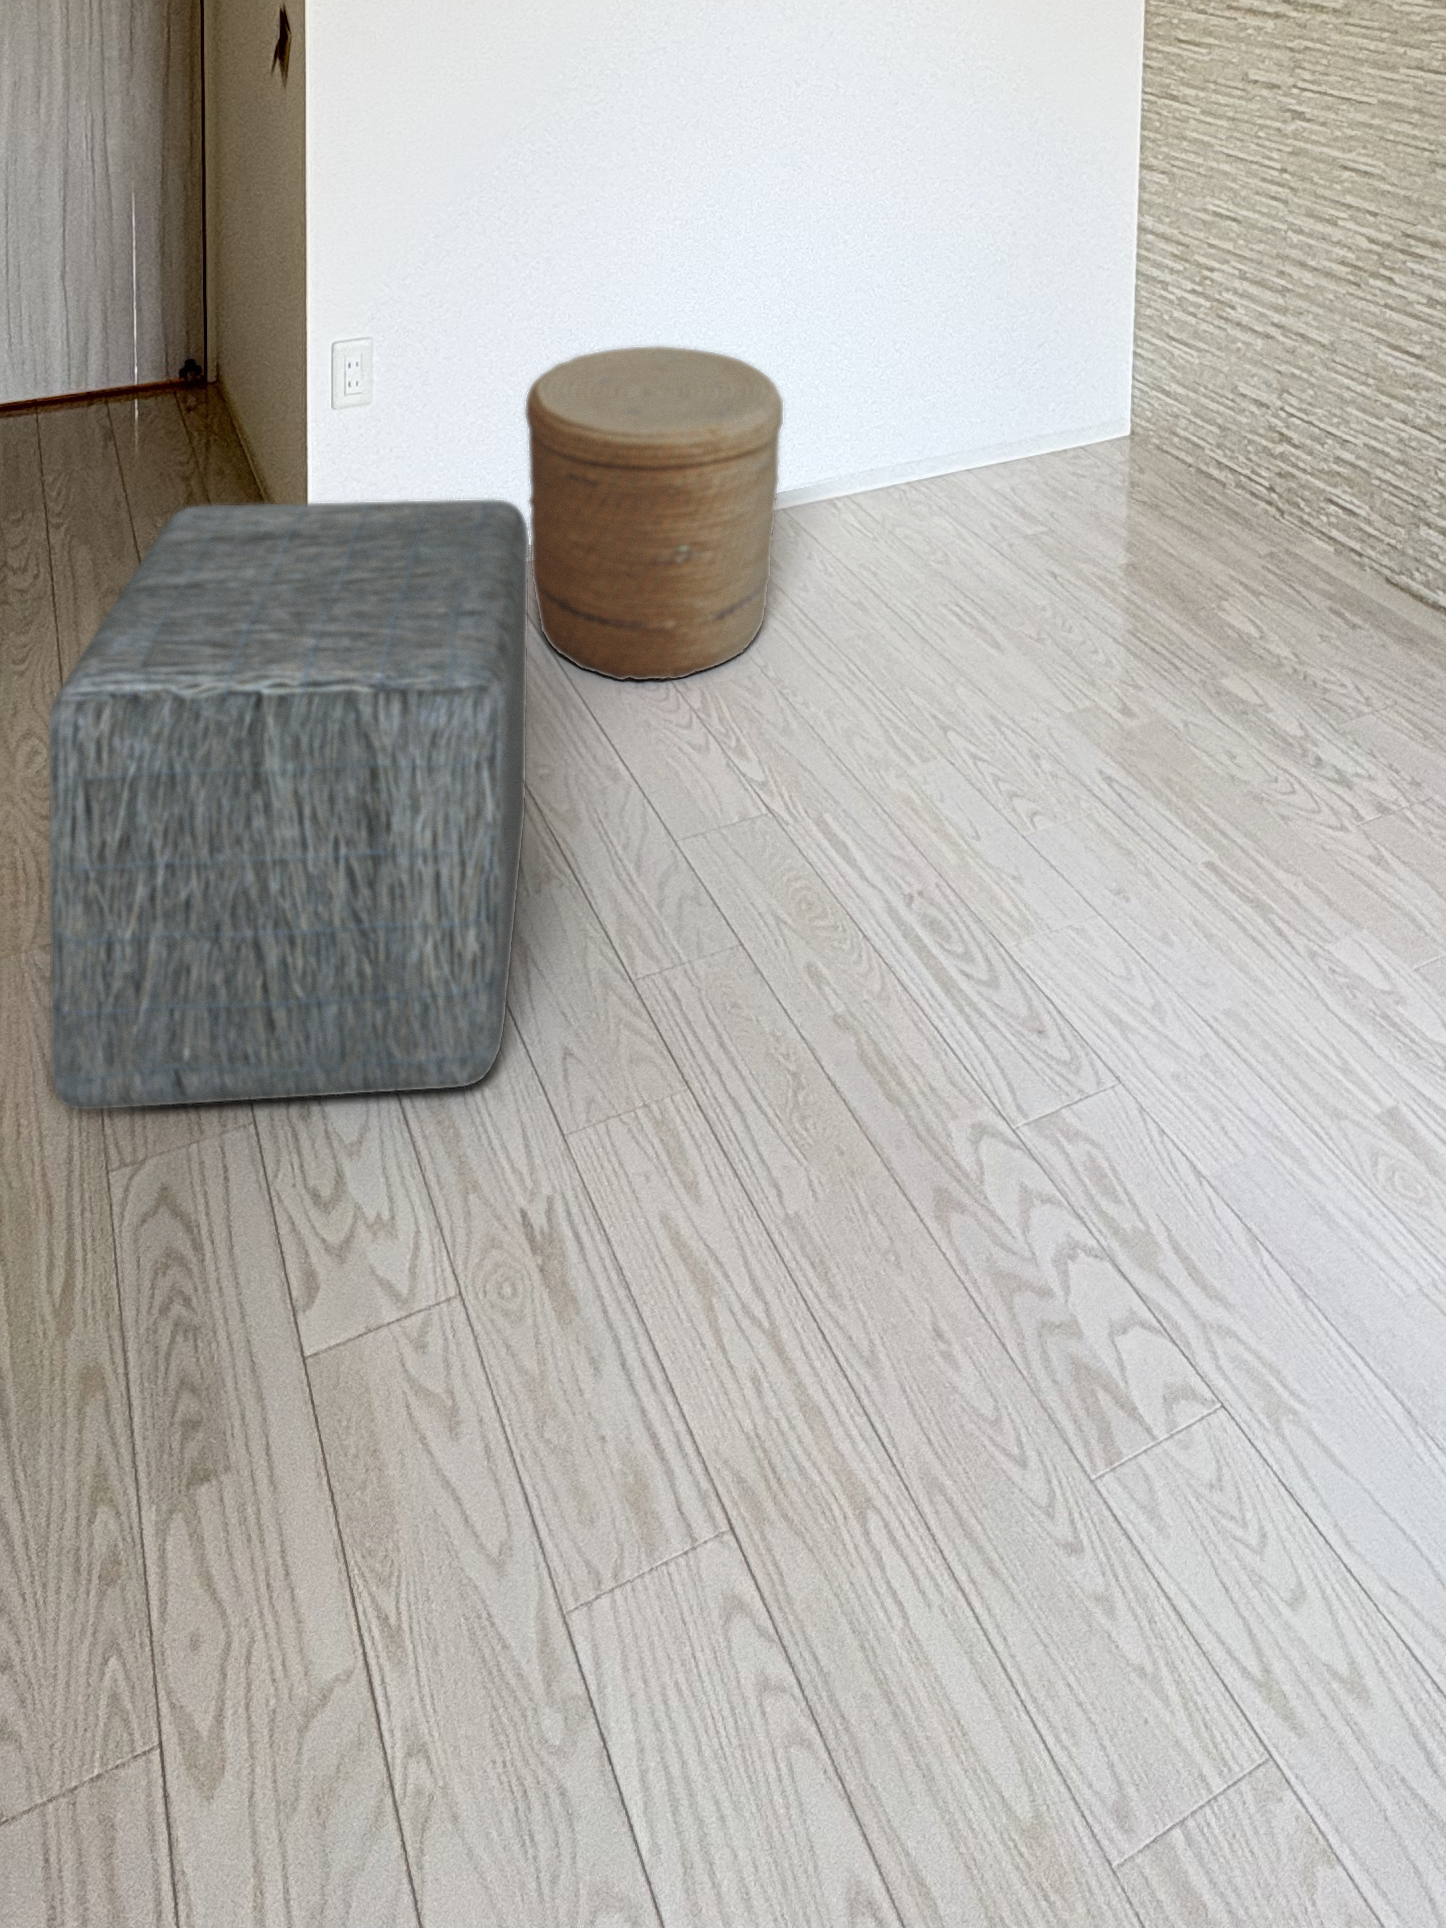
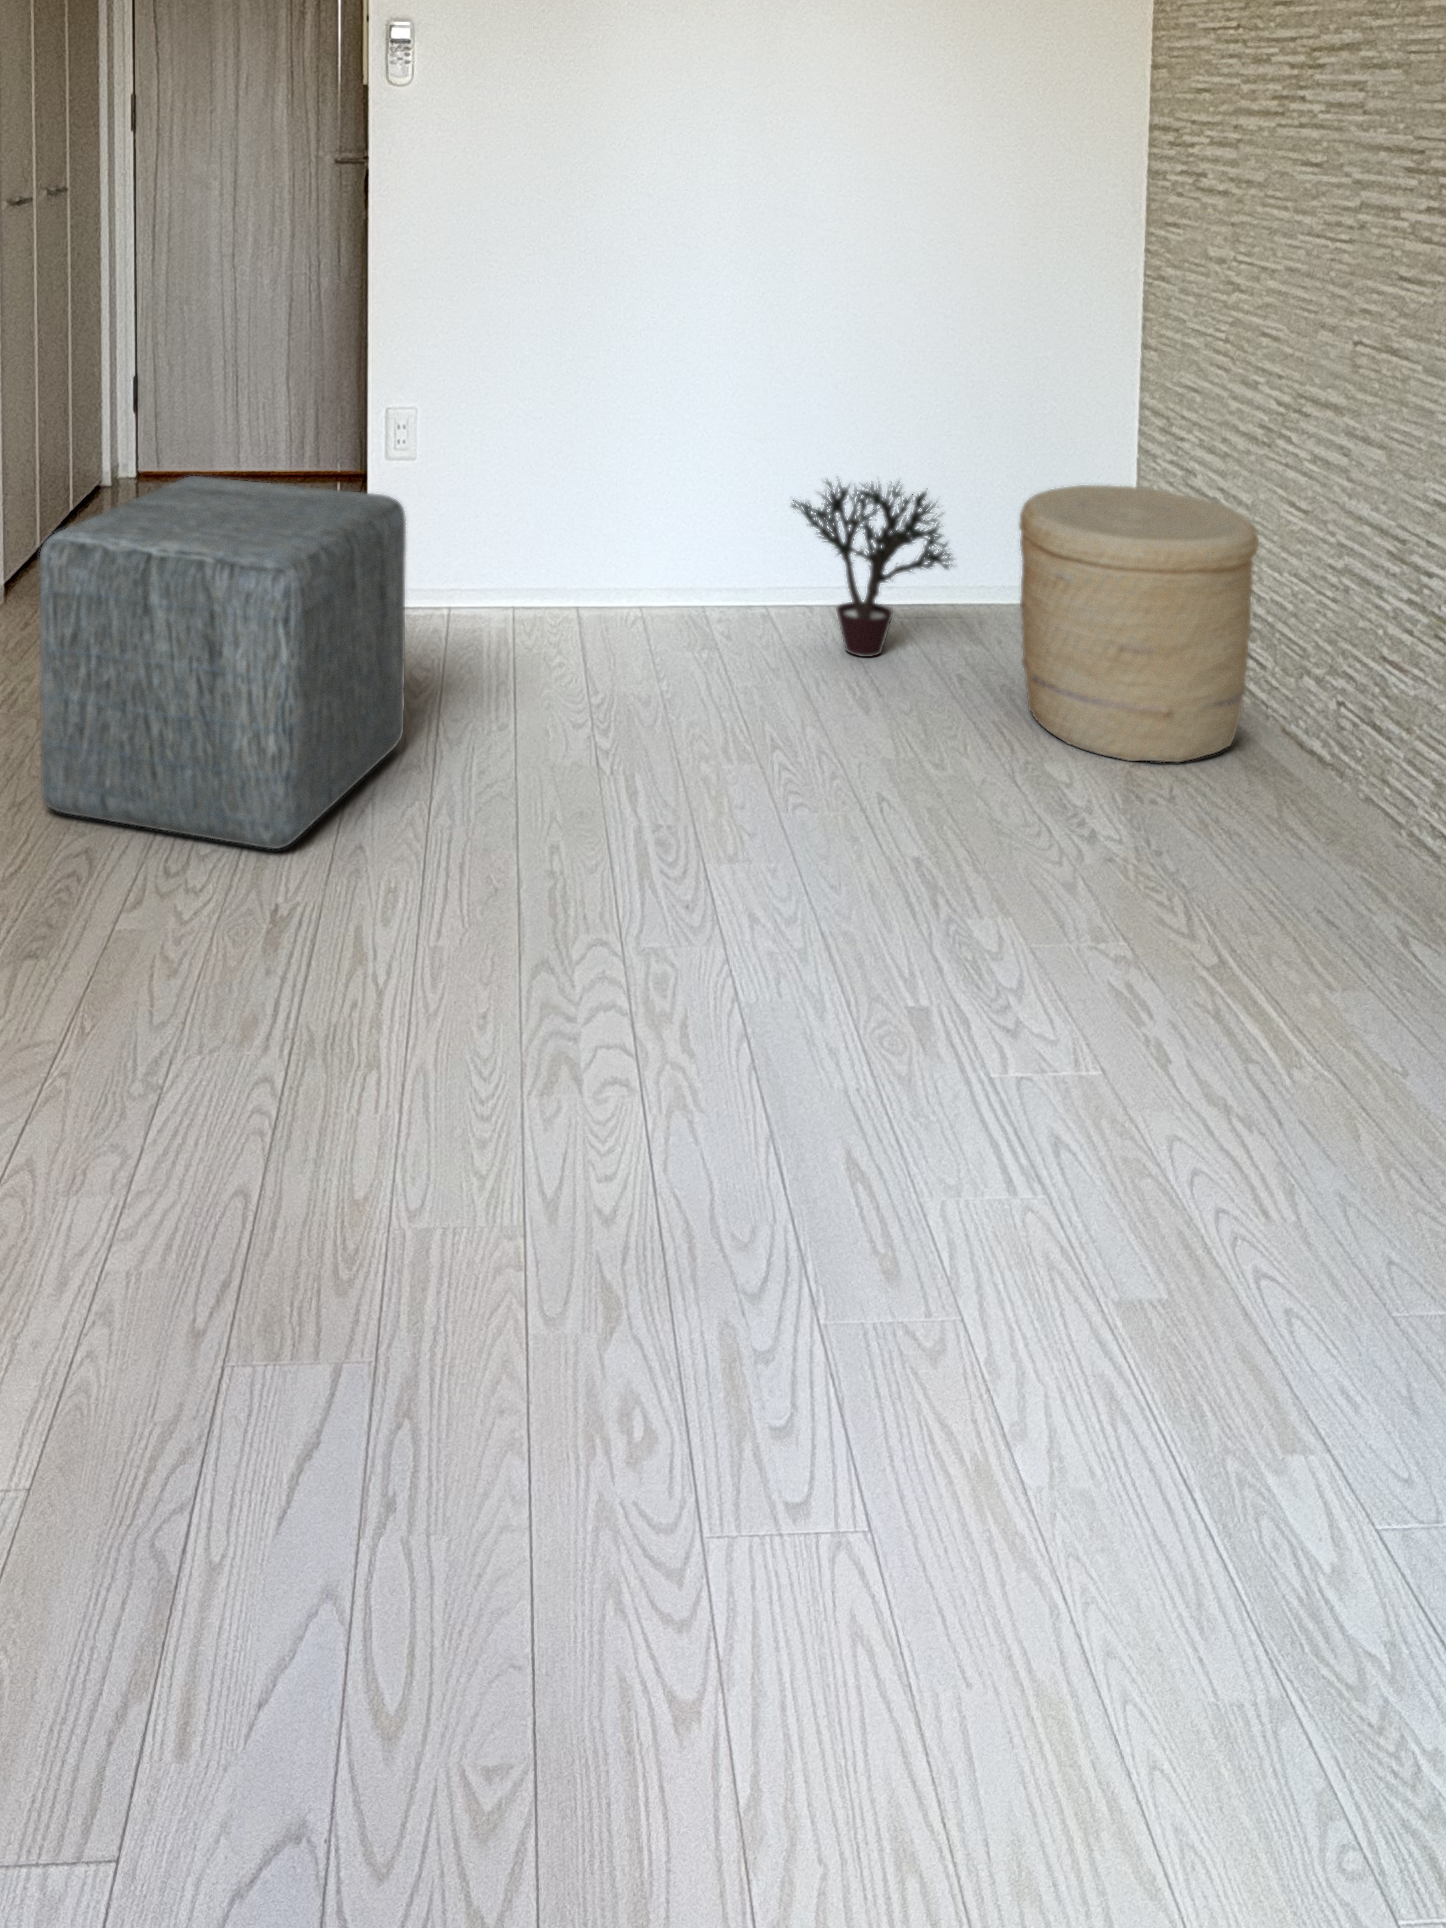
potted plant: none [842,337,1047,550] -> present [792,479,953,657]
woven basket: present [526,346,783,680] -> present [1019,485,1259,762]

